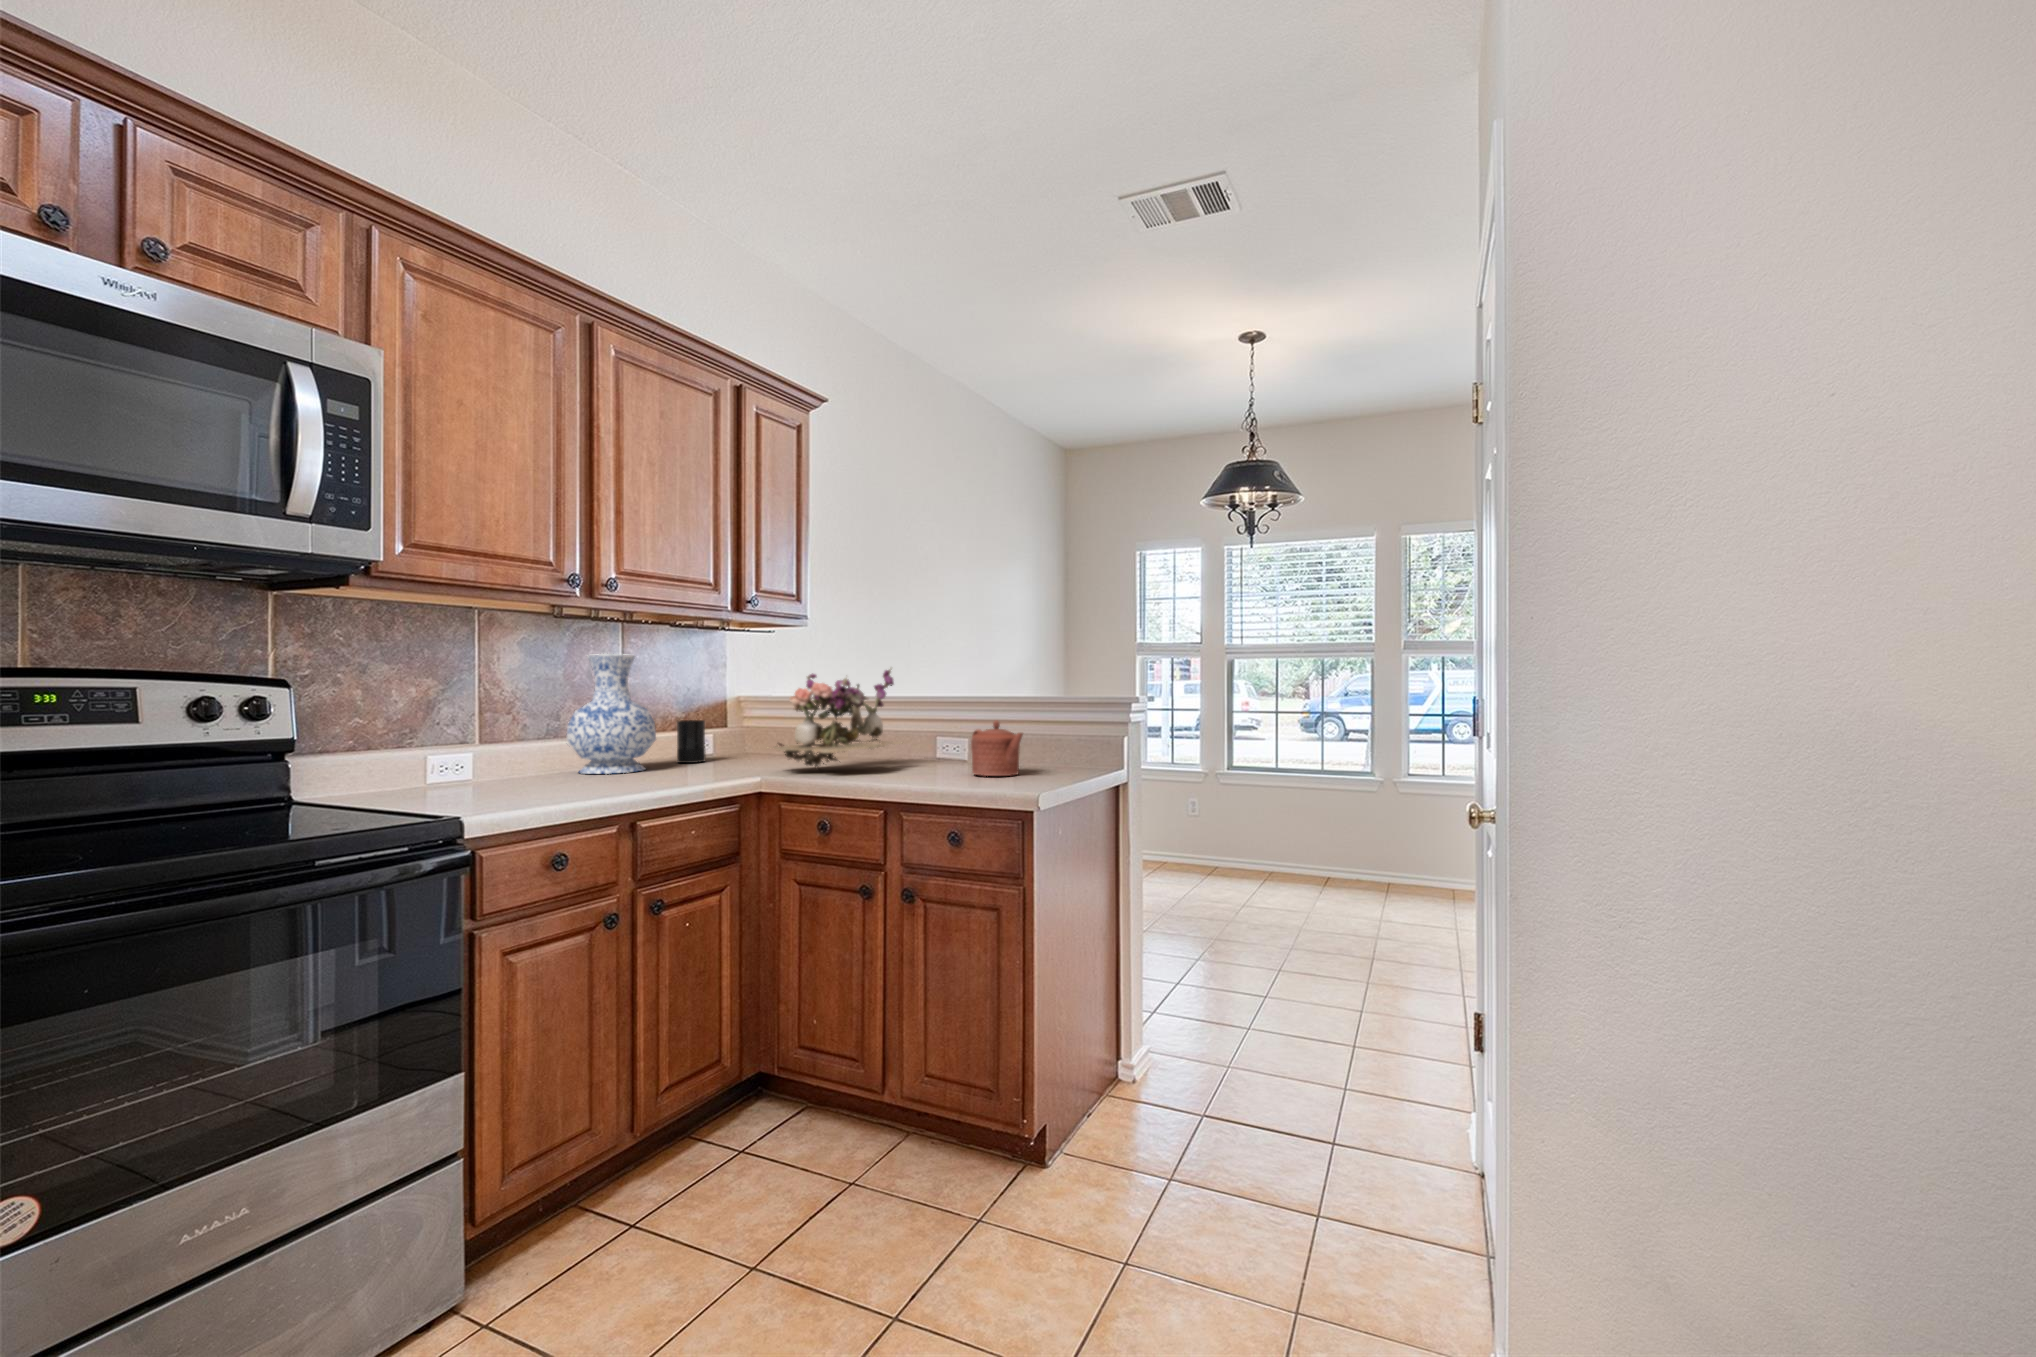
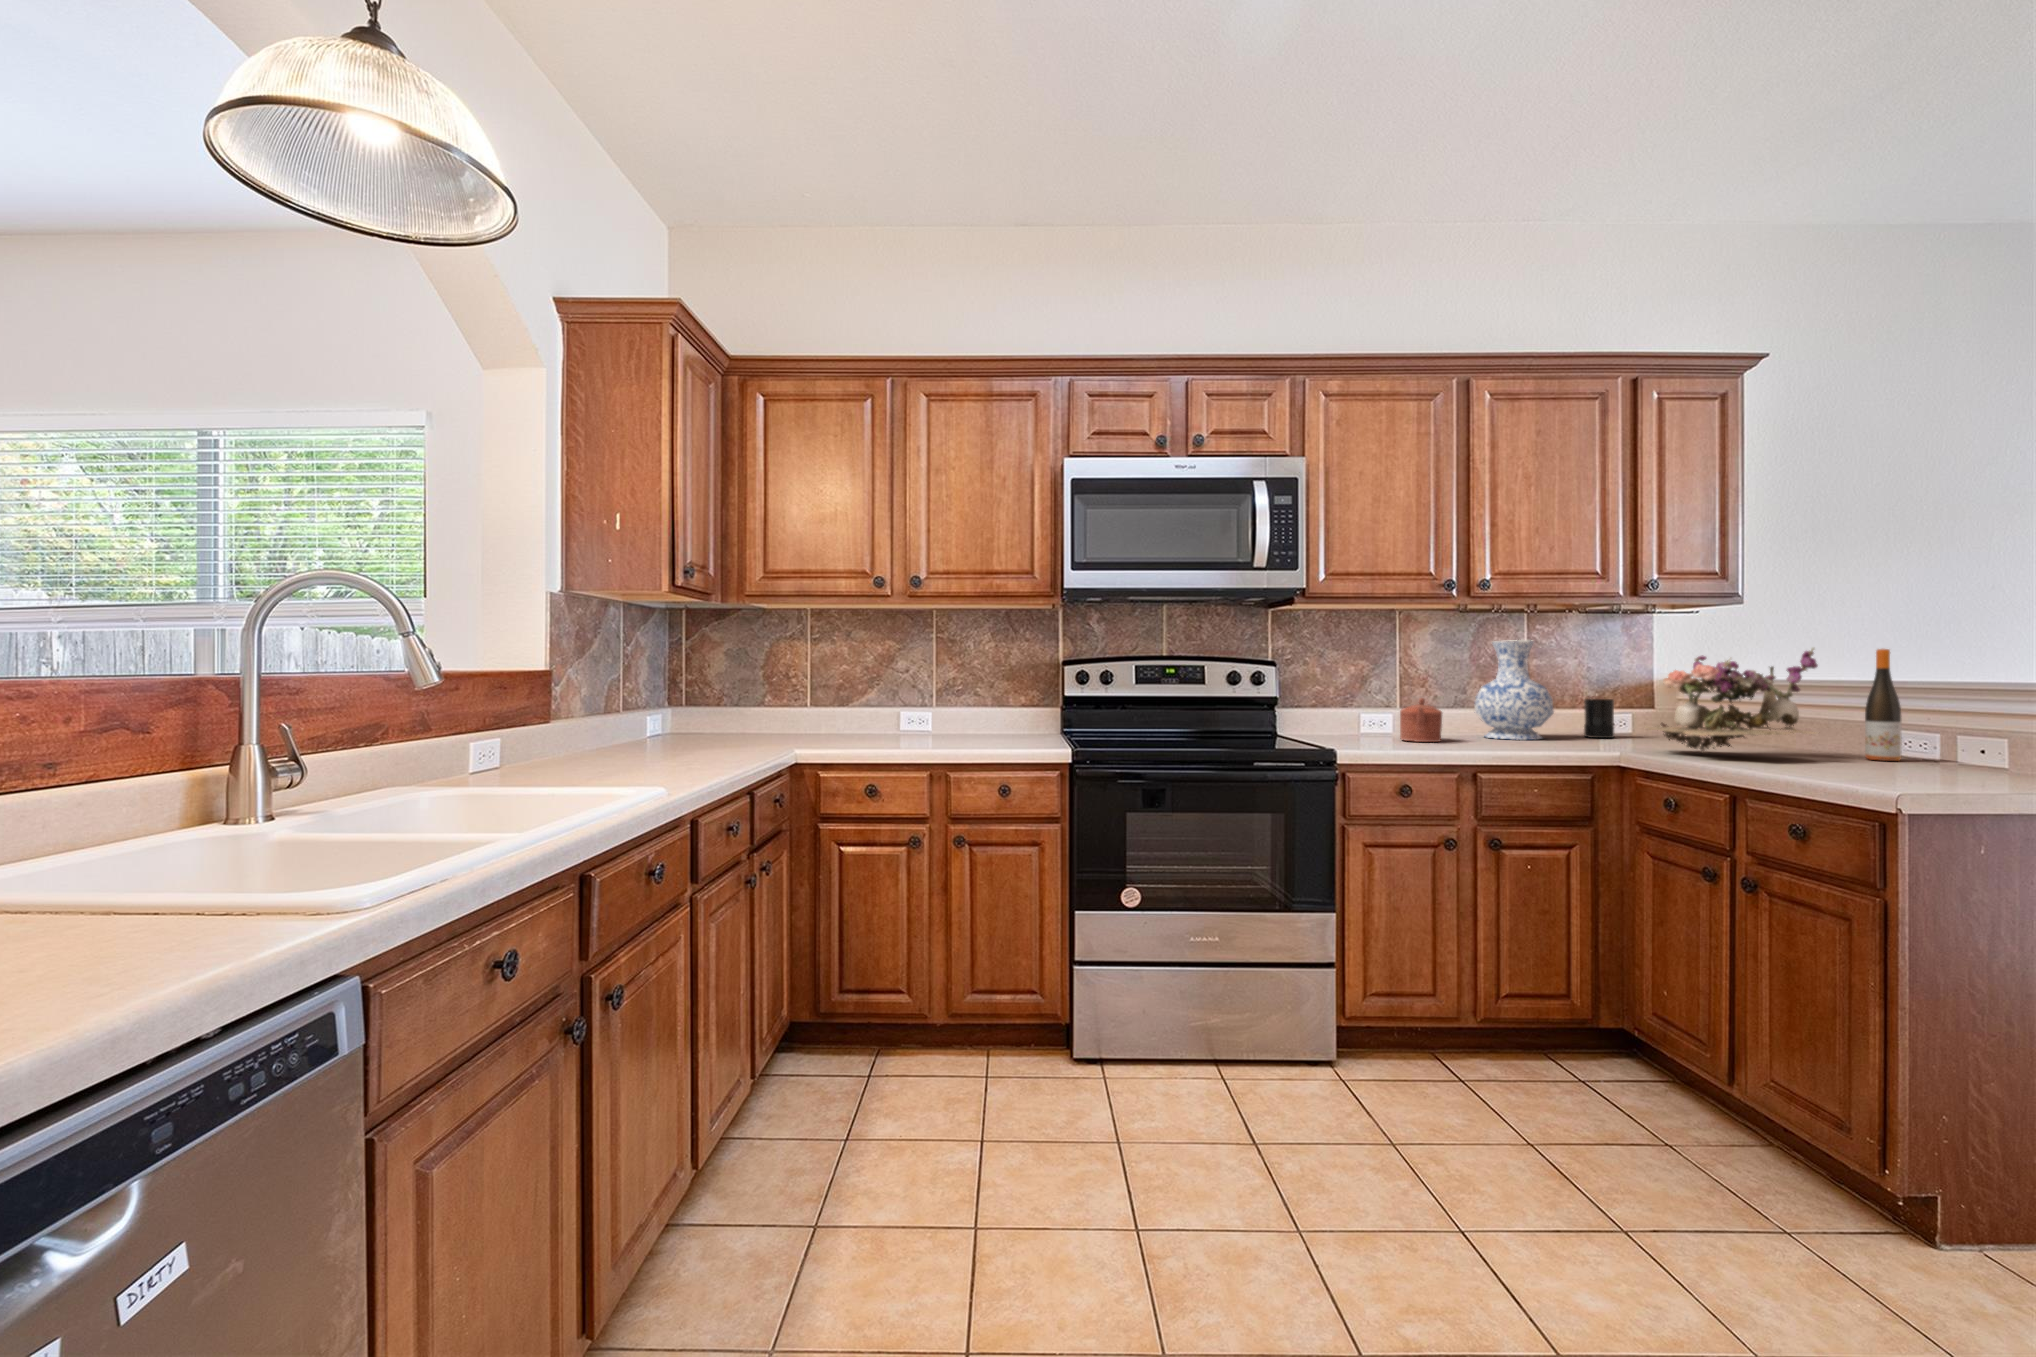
wine bottle: none [917,669,938,763] -> present [1865,649,1901,761]
teapot: present [971,721,1023,776] -> present [1400,698,1442,742]

